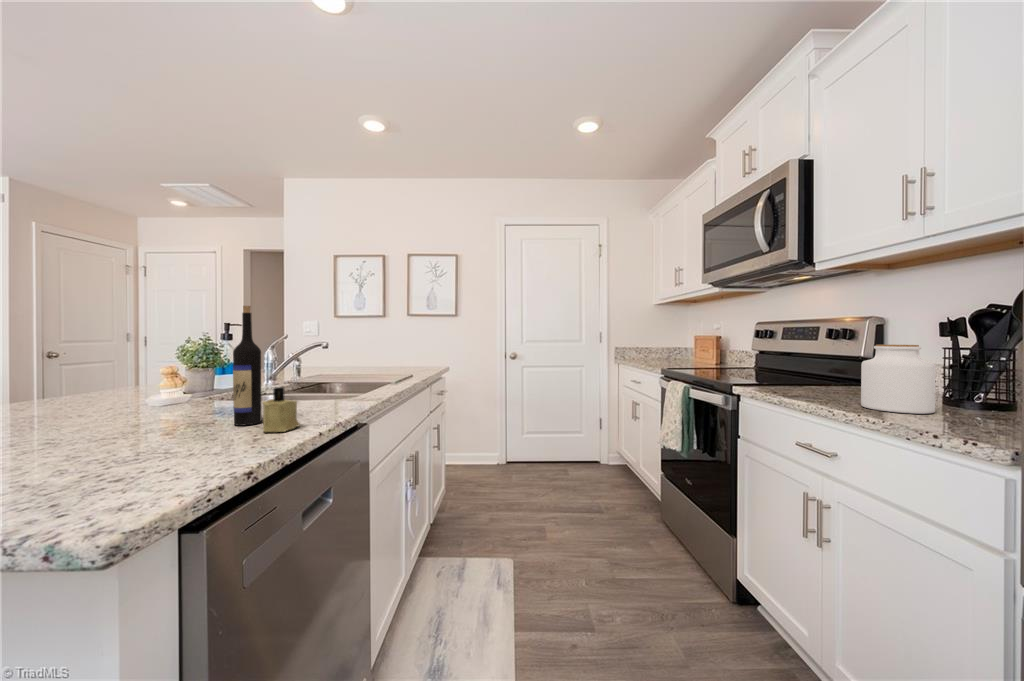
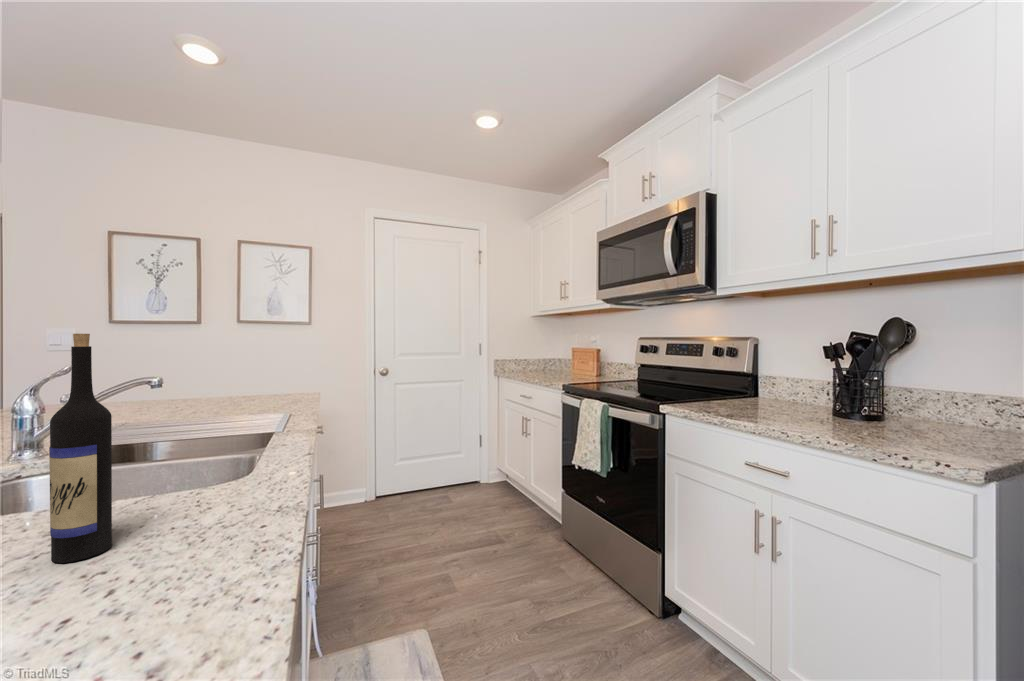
jar: present [861,345,935,414] -> none [784,368,840,428]
candle: present [263,387,300,432] -> none [139,480,211,571]

